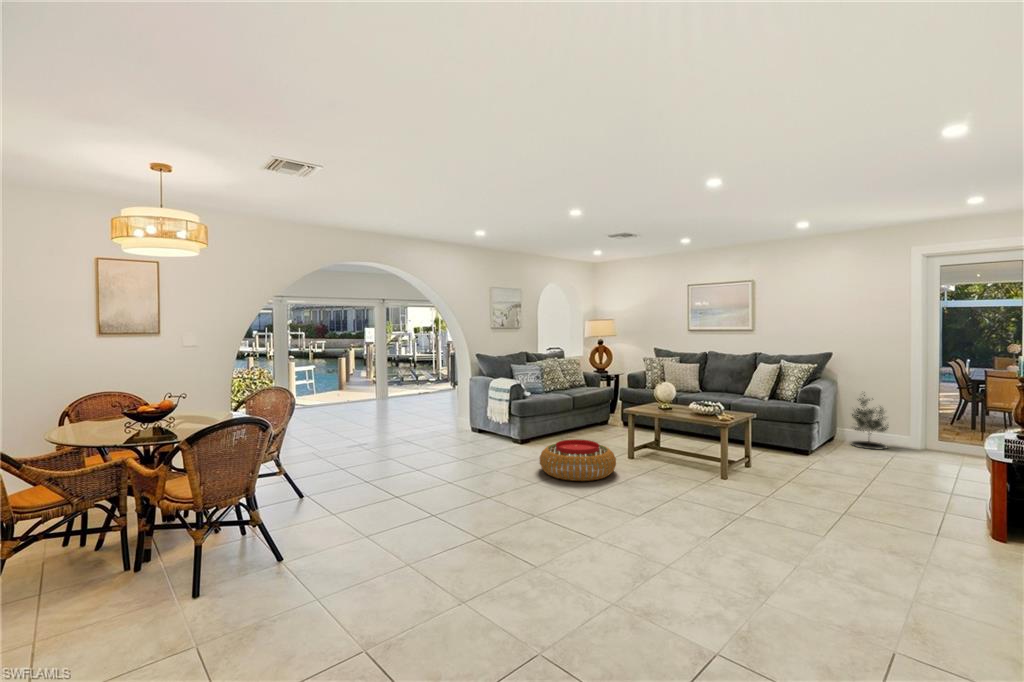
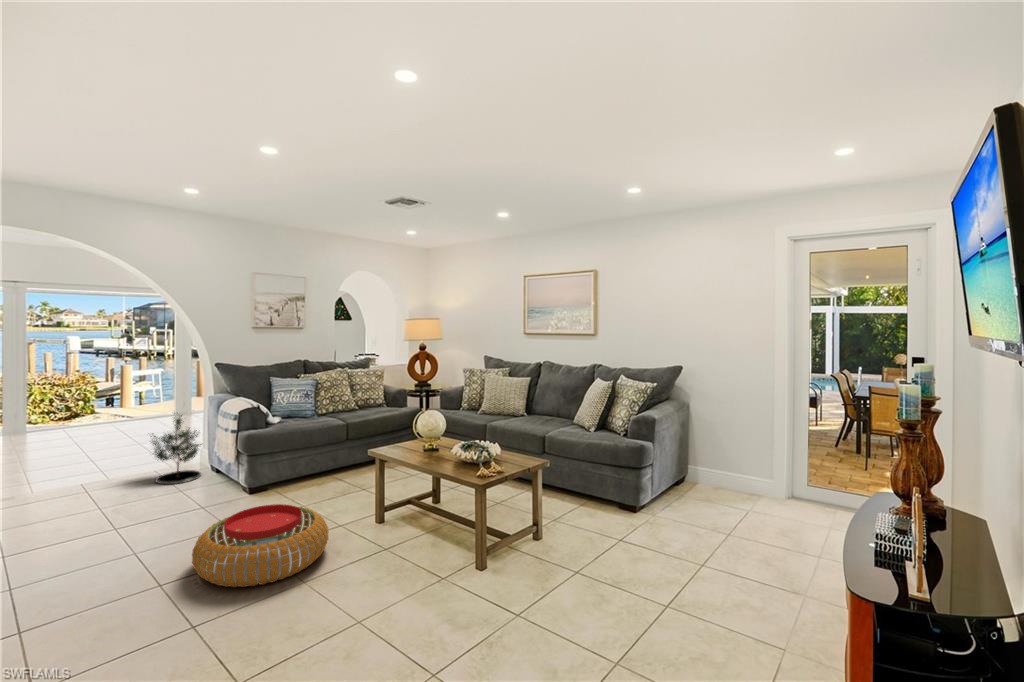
potted tree: present [851,395,888,449] -> present [151,415,201,484]

